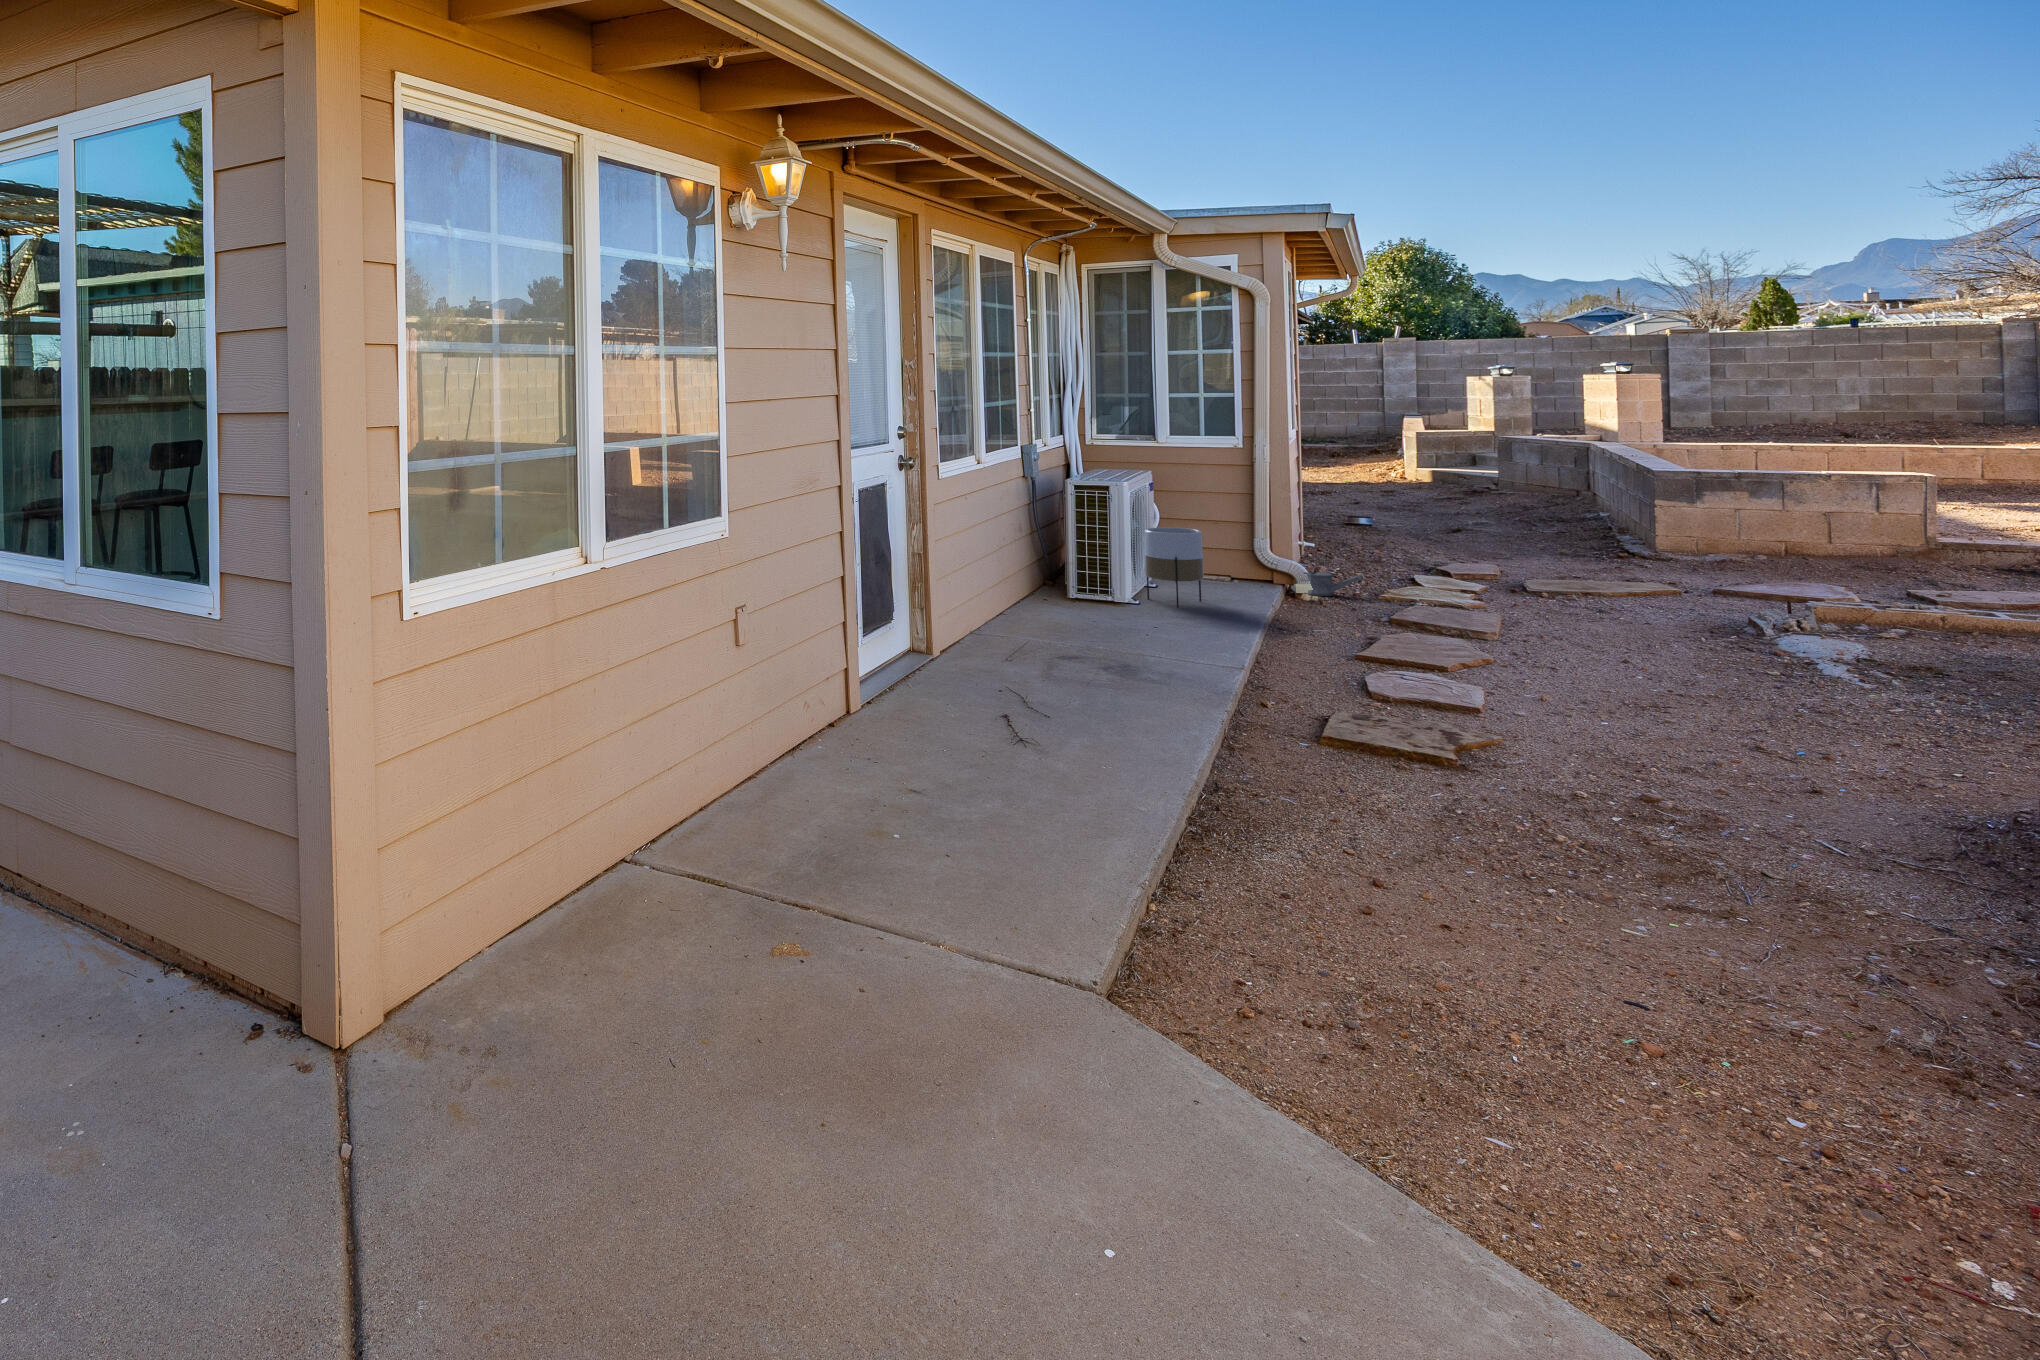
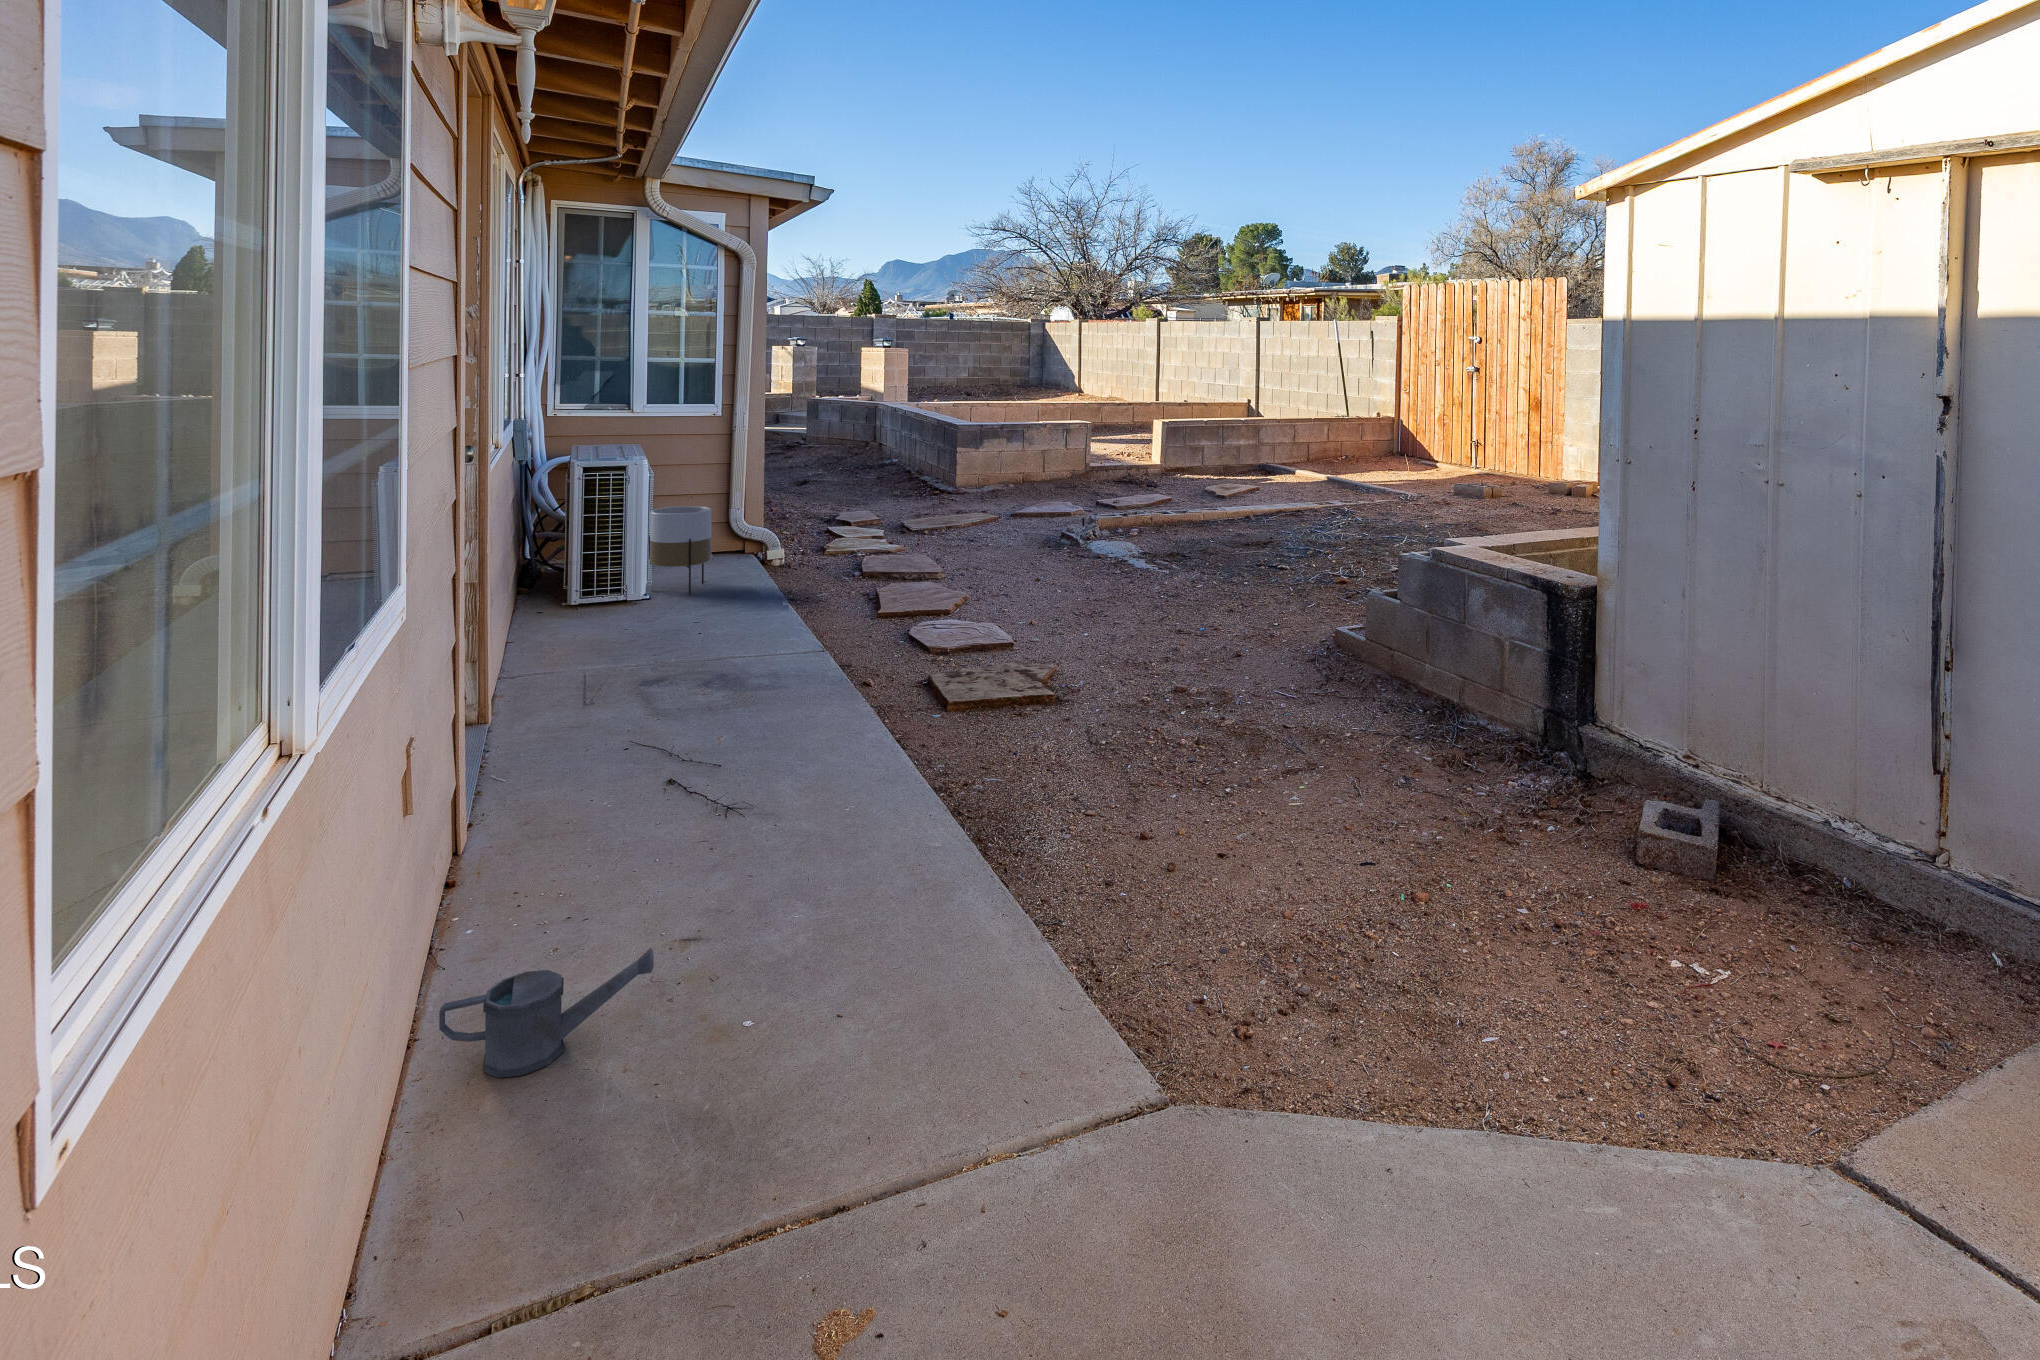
watering can: present [1303,572,1362,596] -> present [439,948,654,1078]

